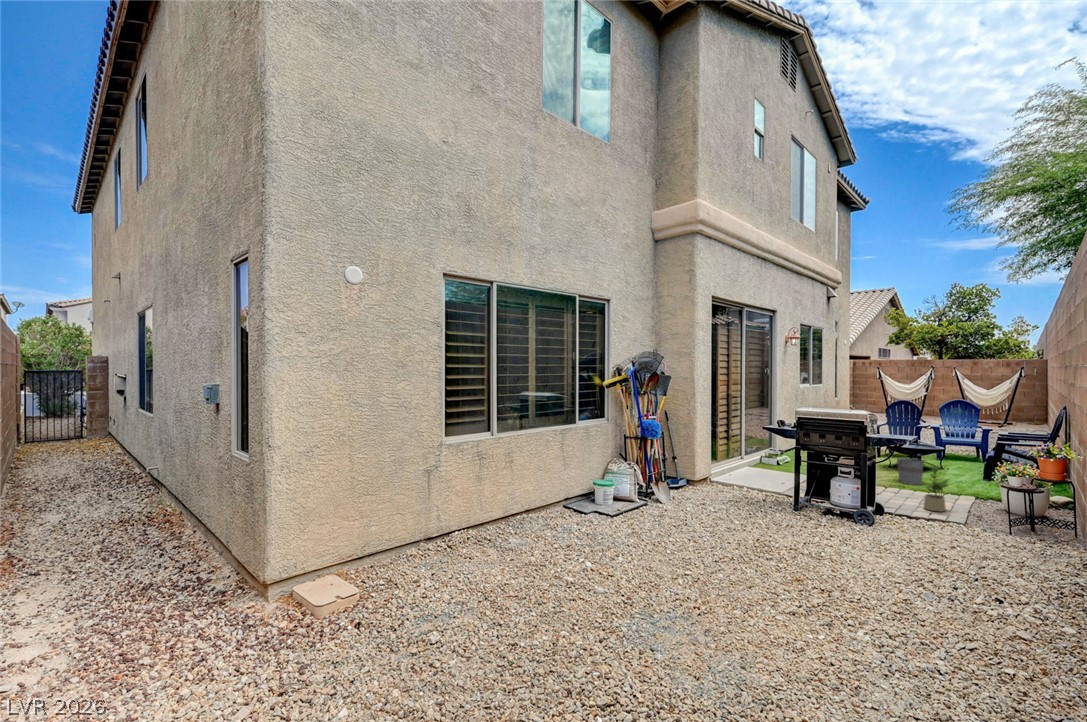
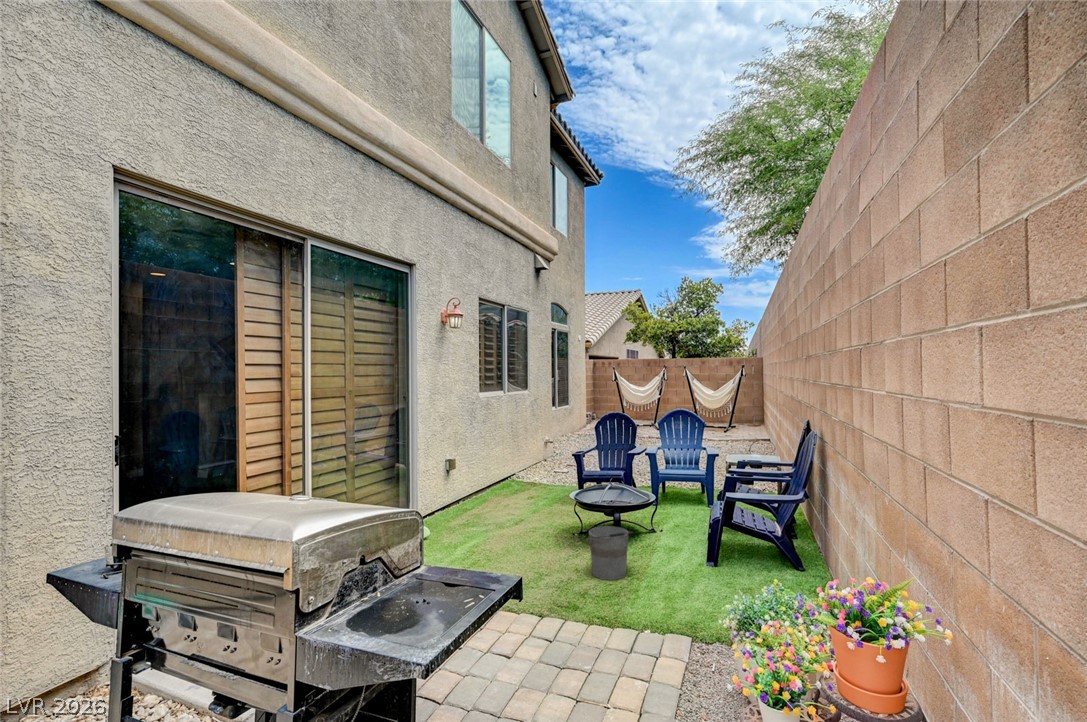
potted plant: present [924,466,949,511] -> none [610,585,657,694]

